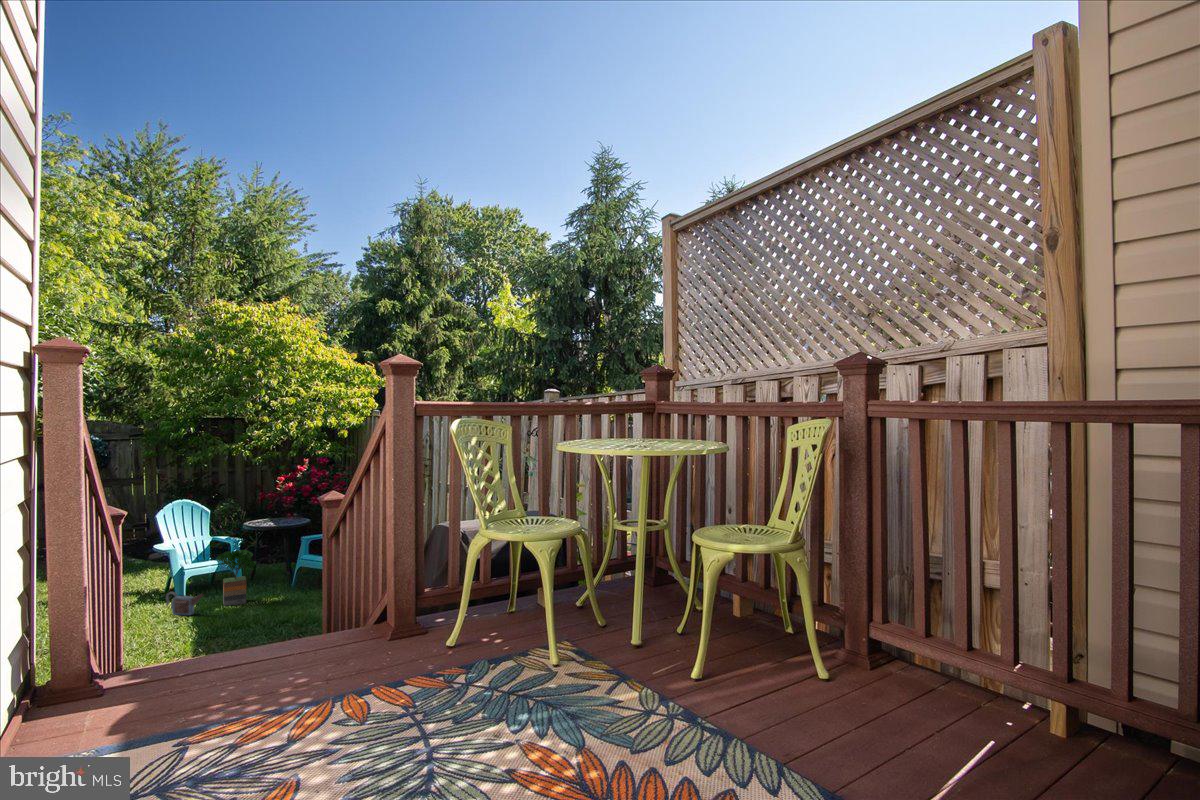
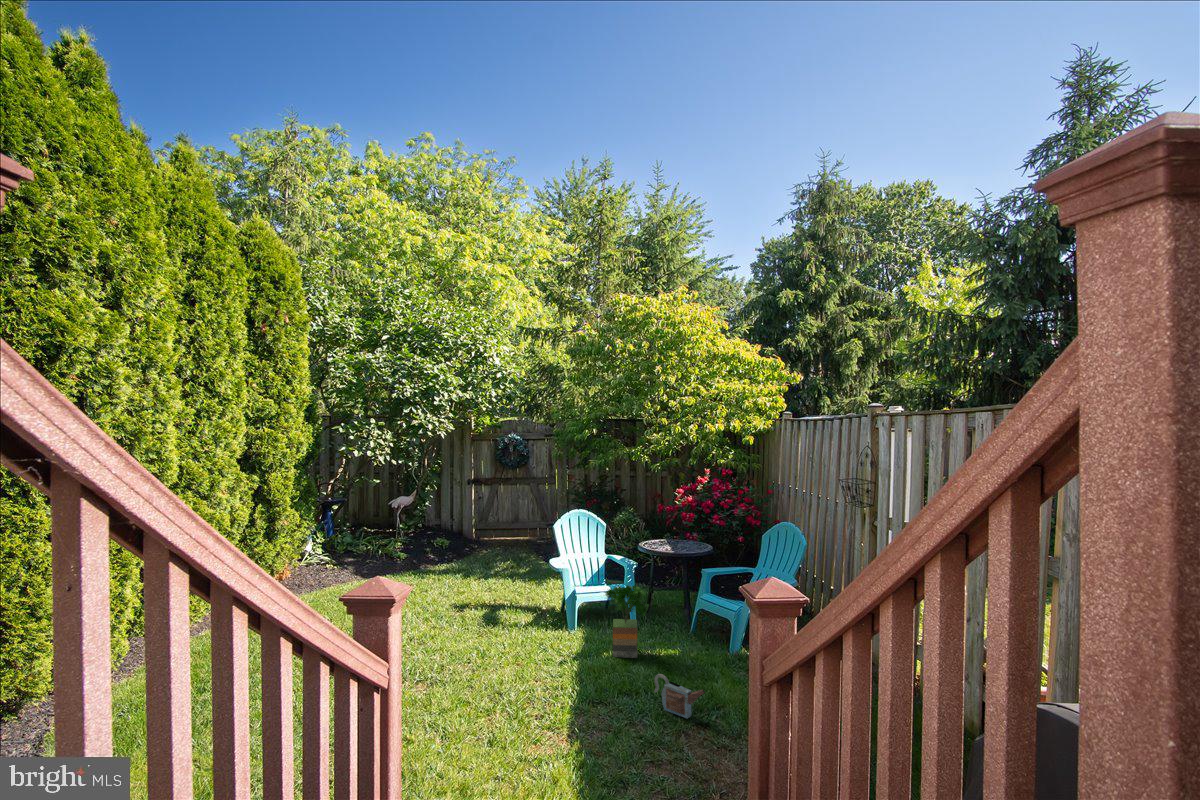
watering can: present [166,592,204,615] -> present [654,674,705,719]

